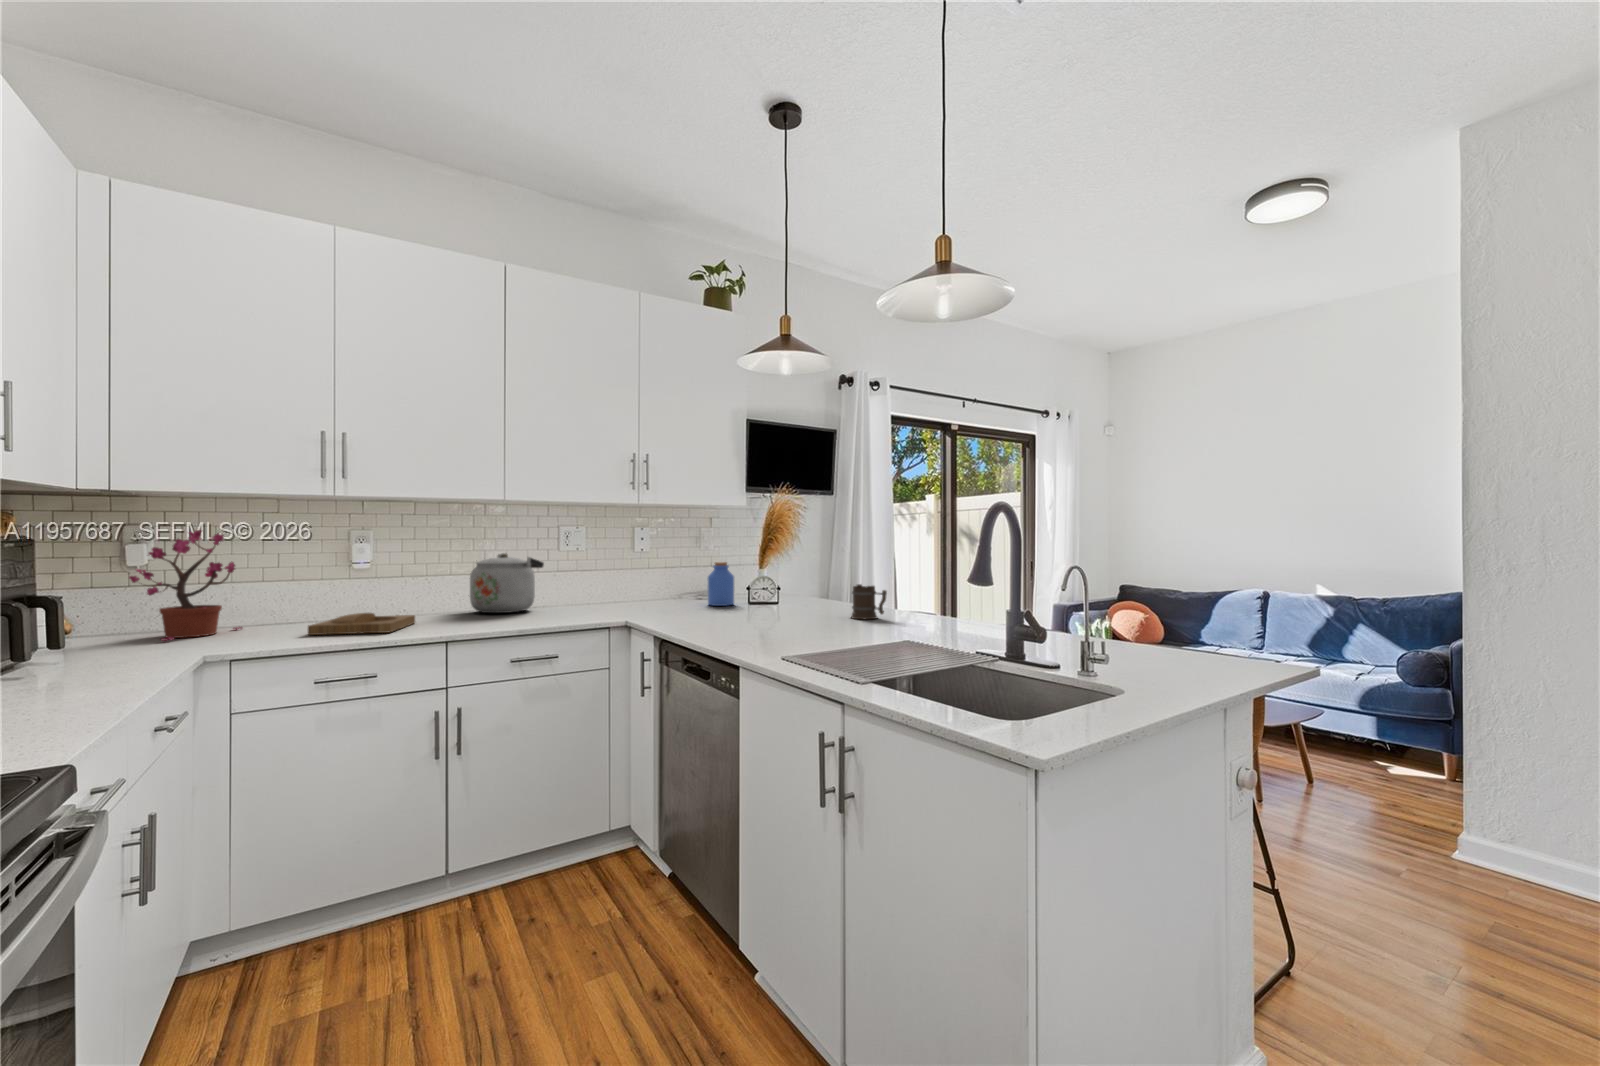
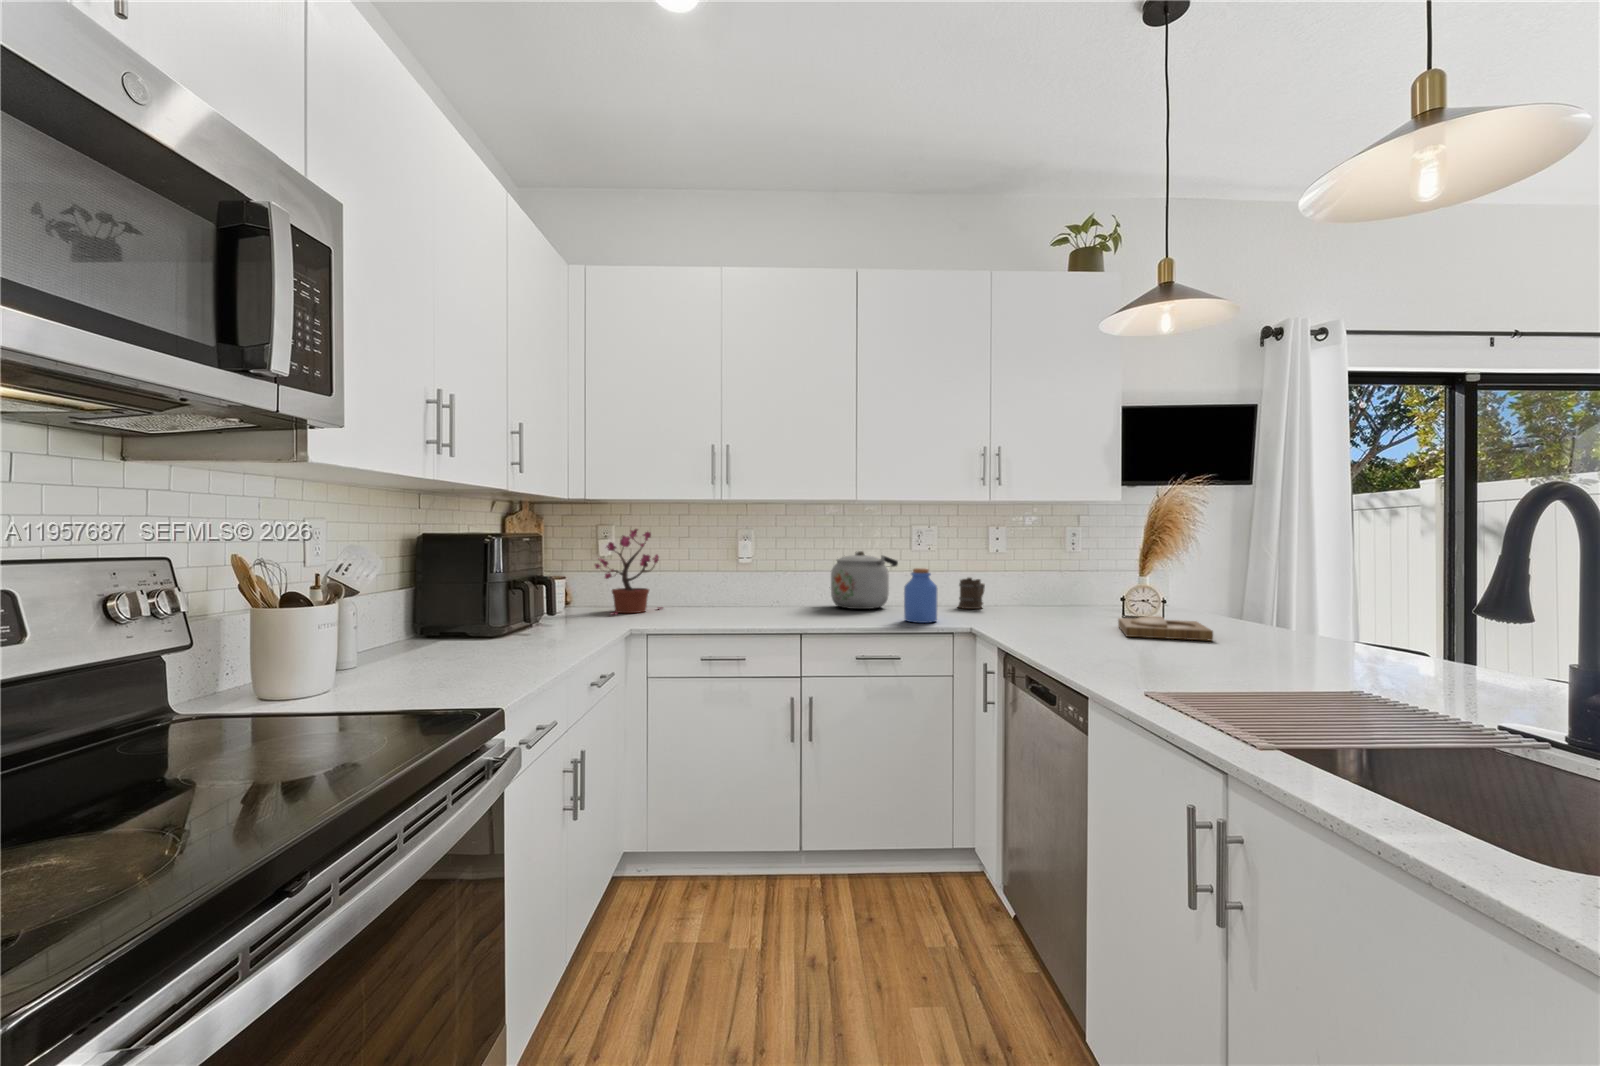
jar: present [708,562,734,606] -> present [904,568,937,623]
mug: present [851,584,887,619] -> present [958,577,985,609]
tray: present [308,613,415,635] -> present [1118,616,1213,641]

